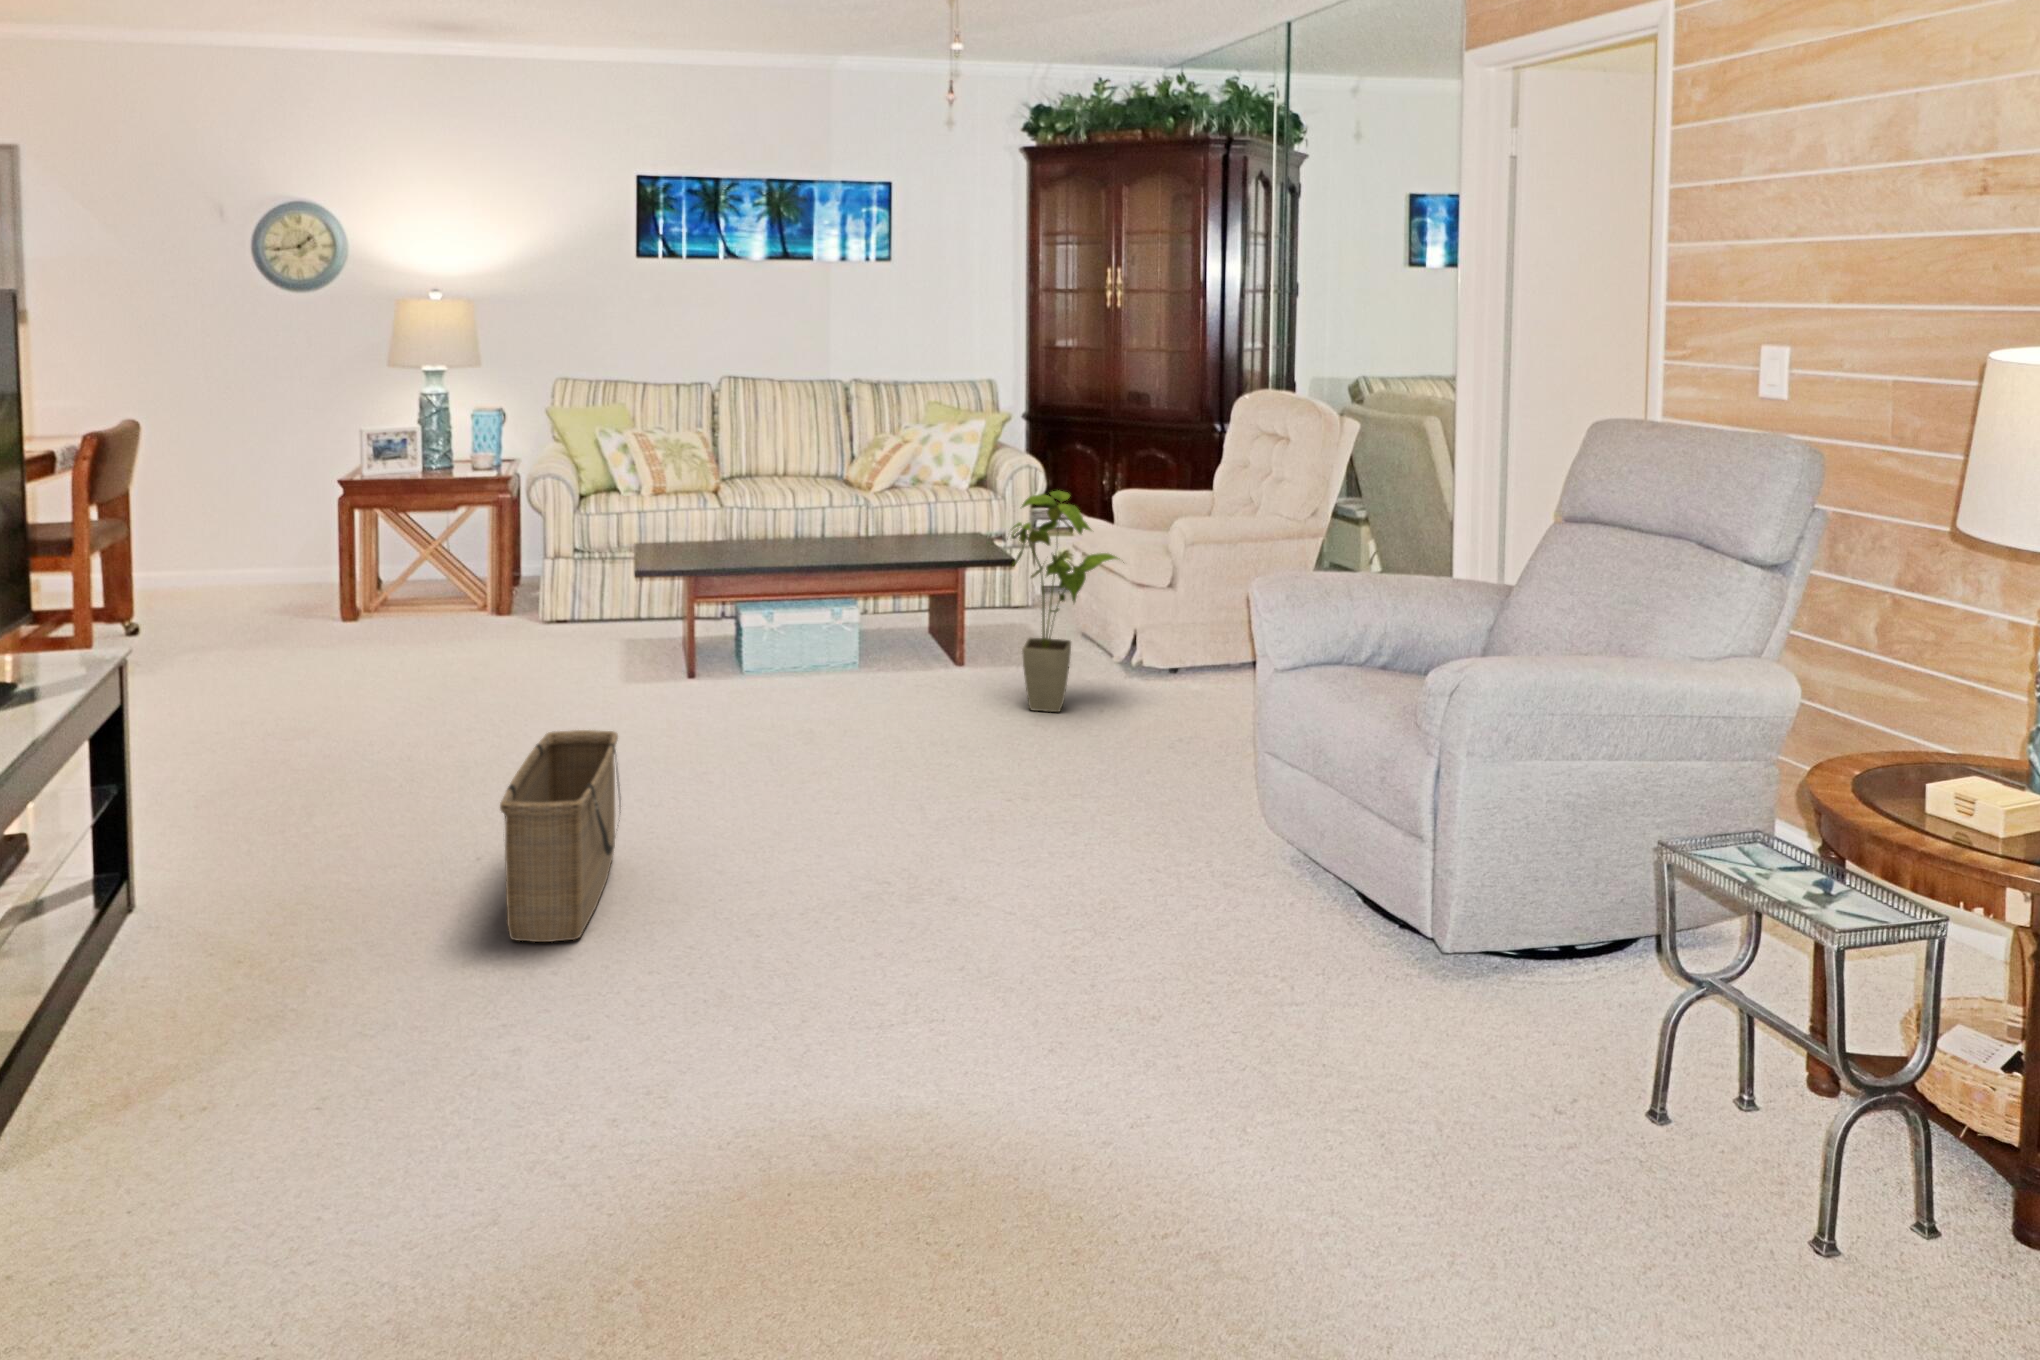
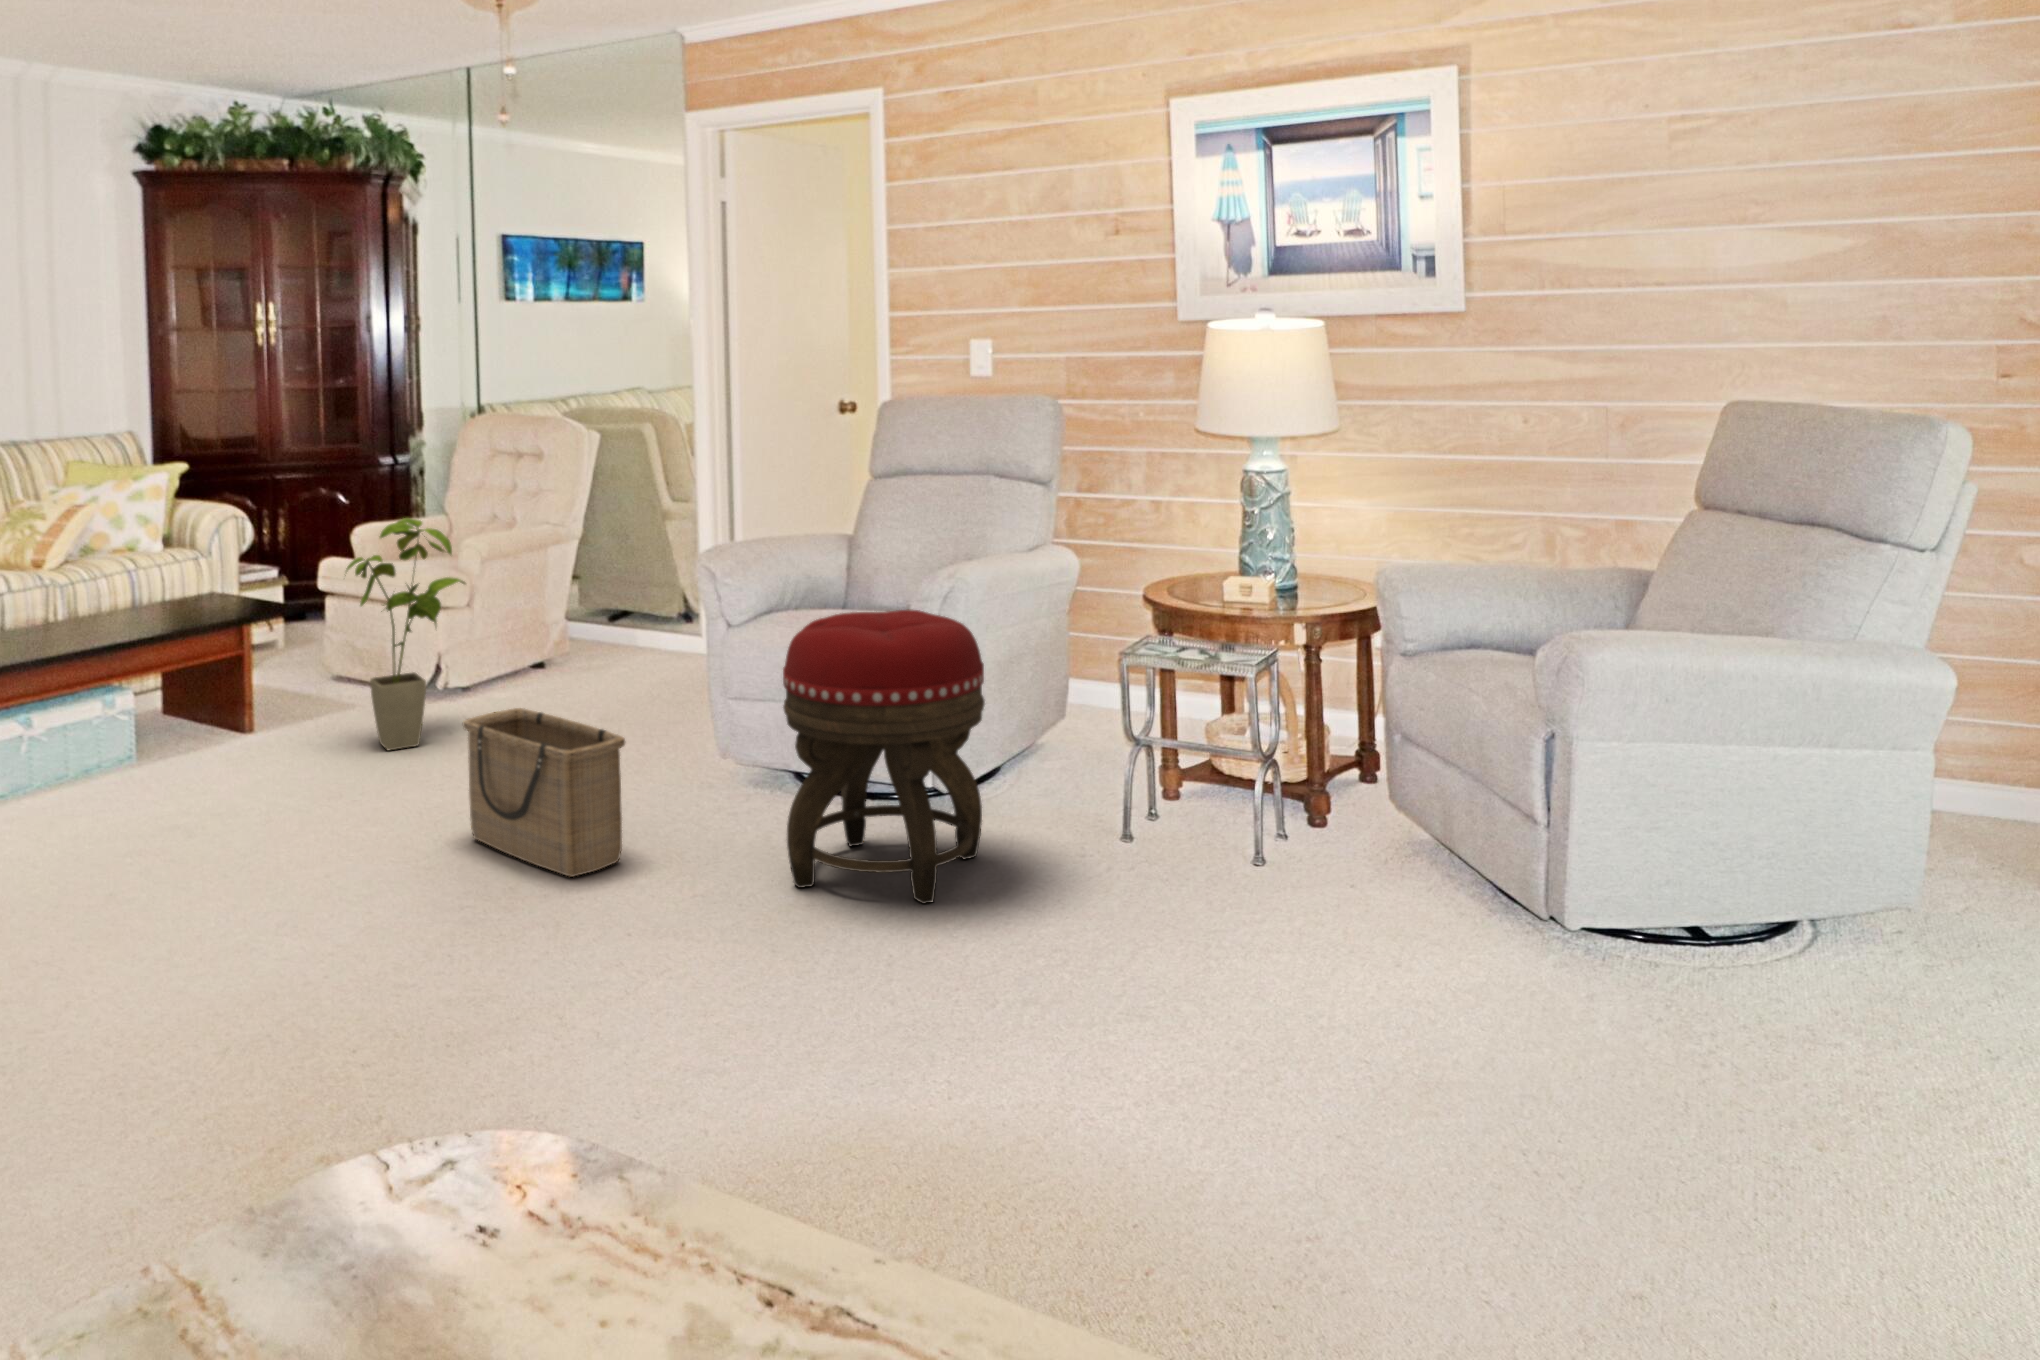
footstool: none [1156,691,1425,1086] -> present [783,610,985,904]
basket: present [500,730,621,942] -> present [463,708,625,877]

